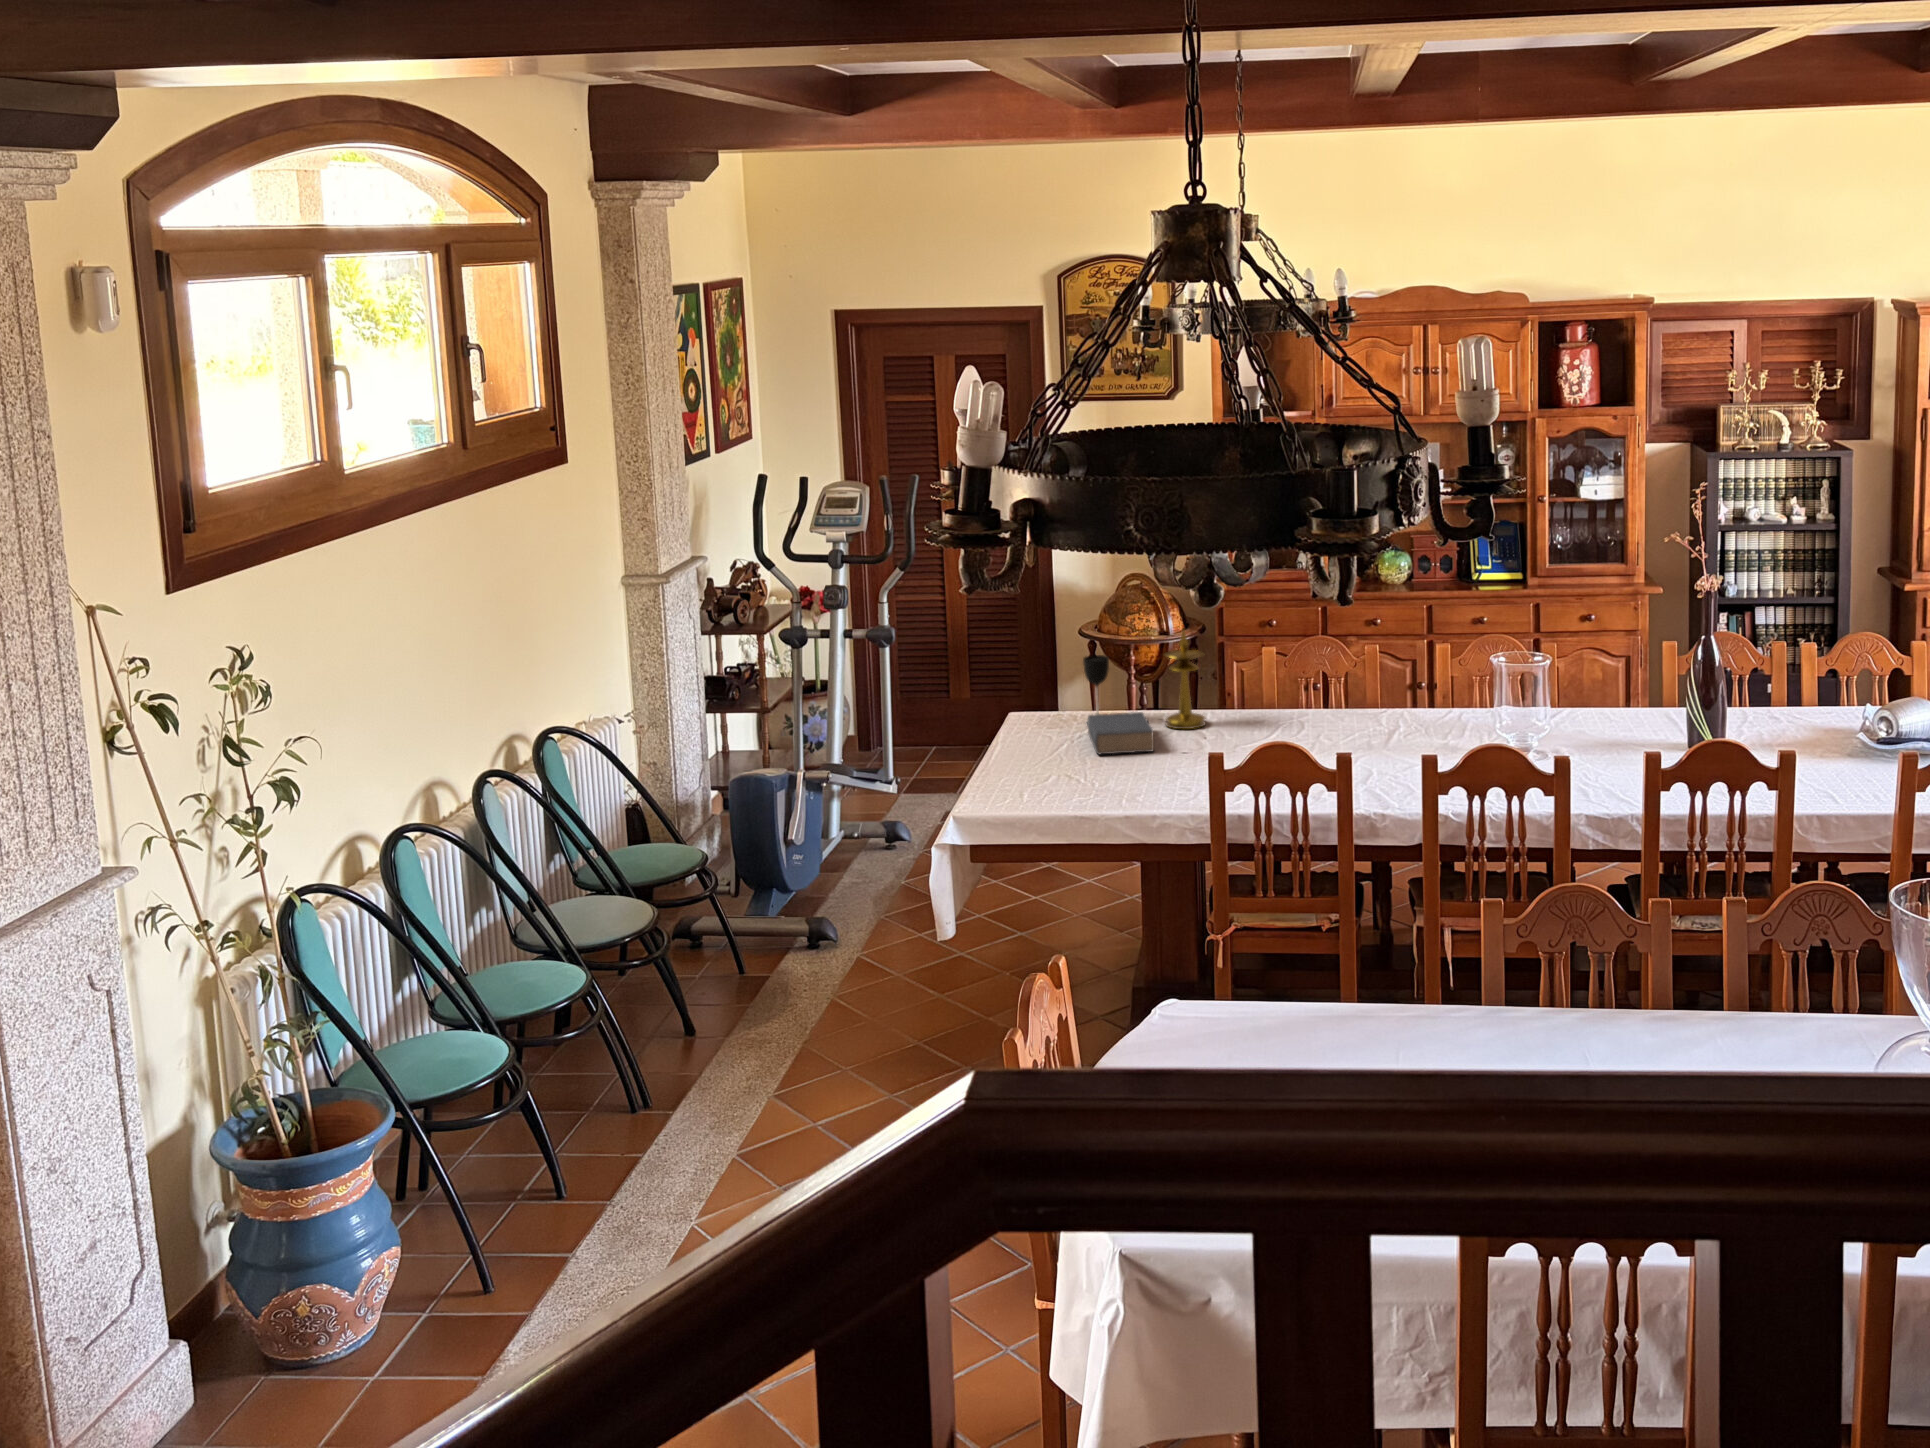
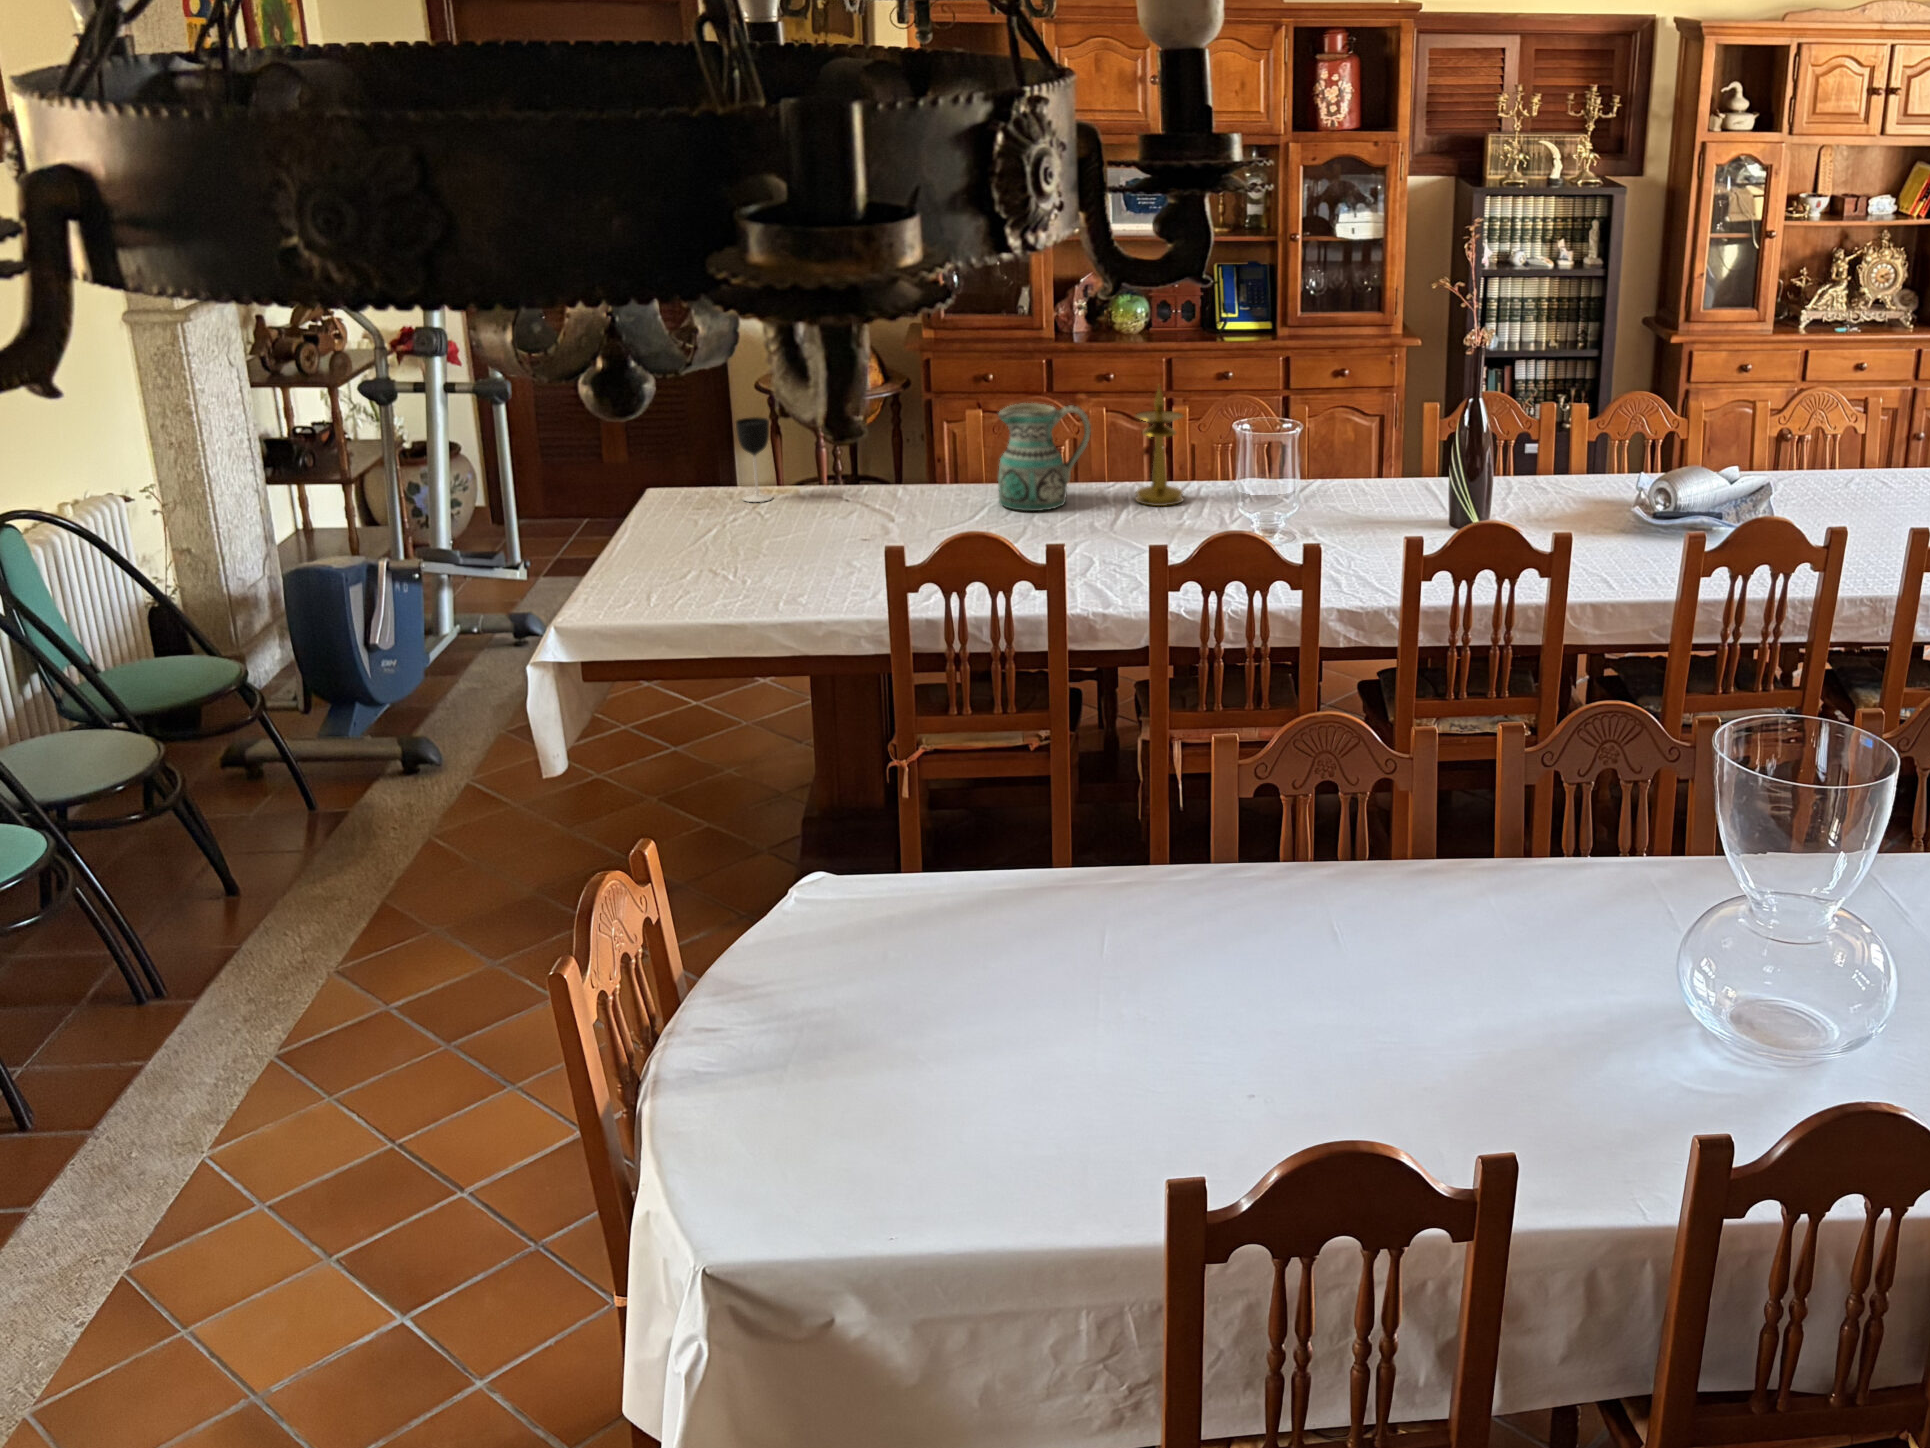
candlestick: present [1164,629,1205,729] -> present [1135,386,1184,506]
ceramic pitcher: none [1295,643,1372,733] -> present [998,403,1091,511]
book: present [1087,712,1154,754] -> none [742,487,824,541]

